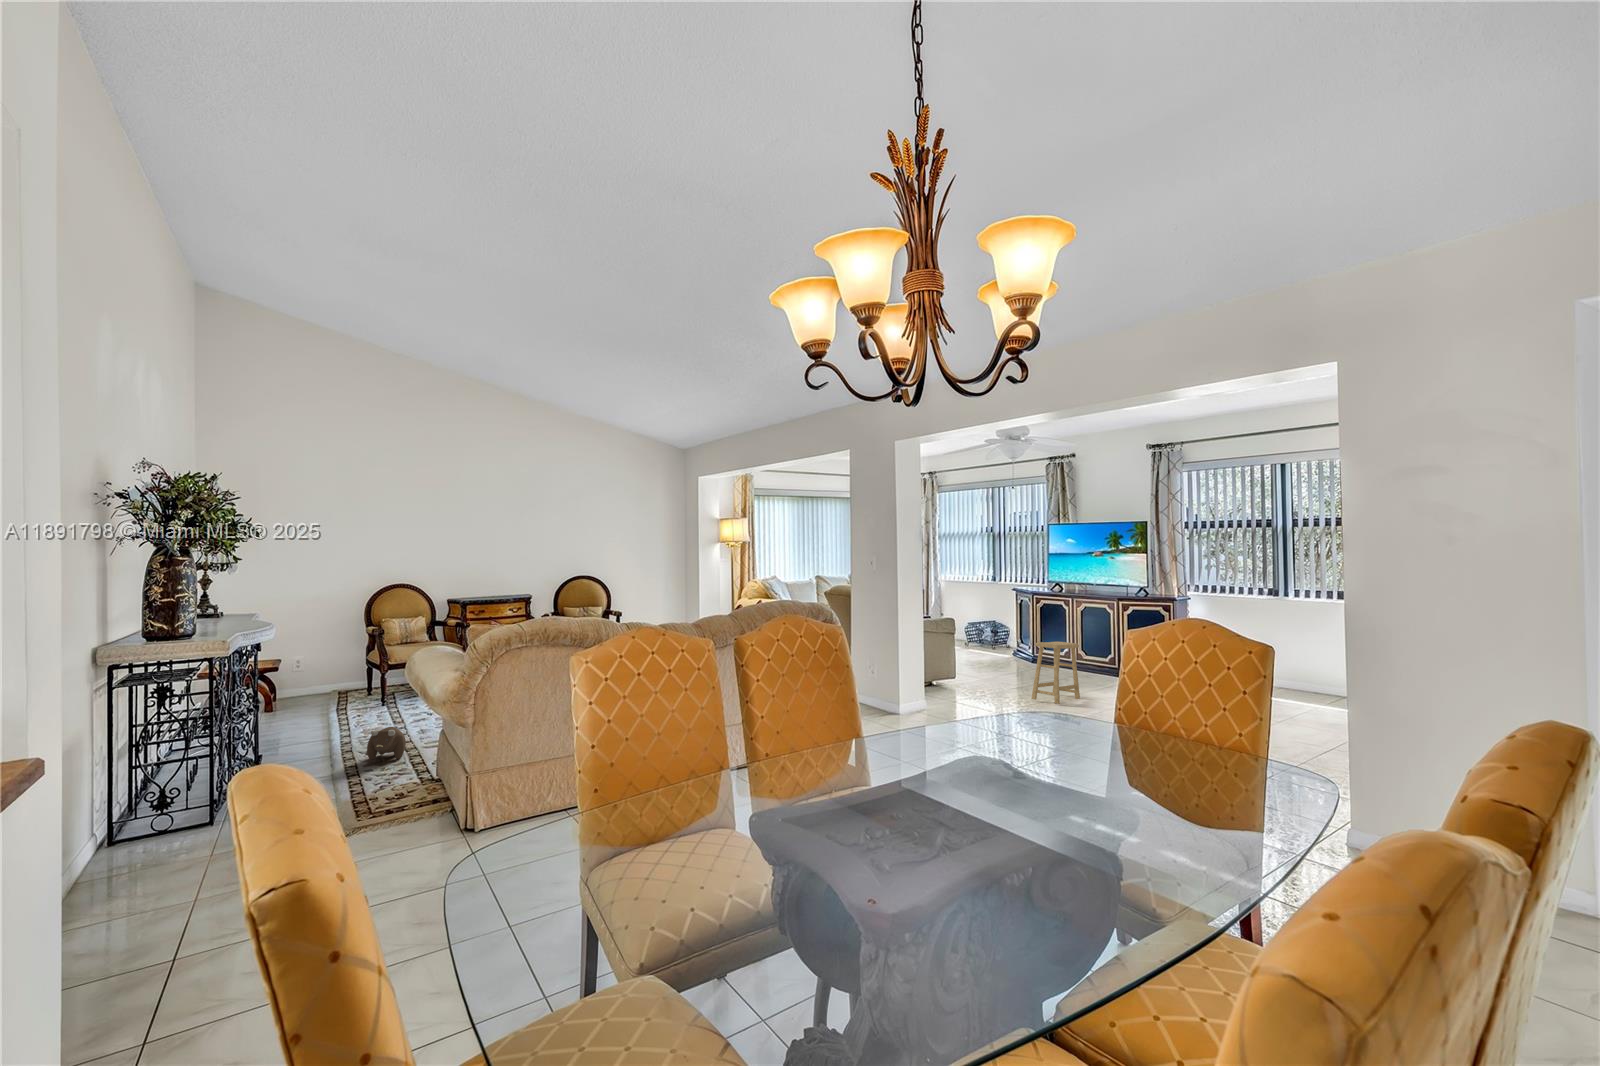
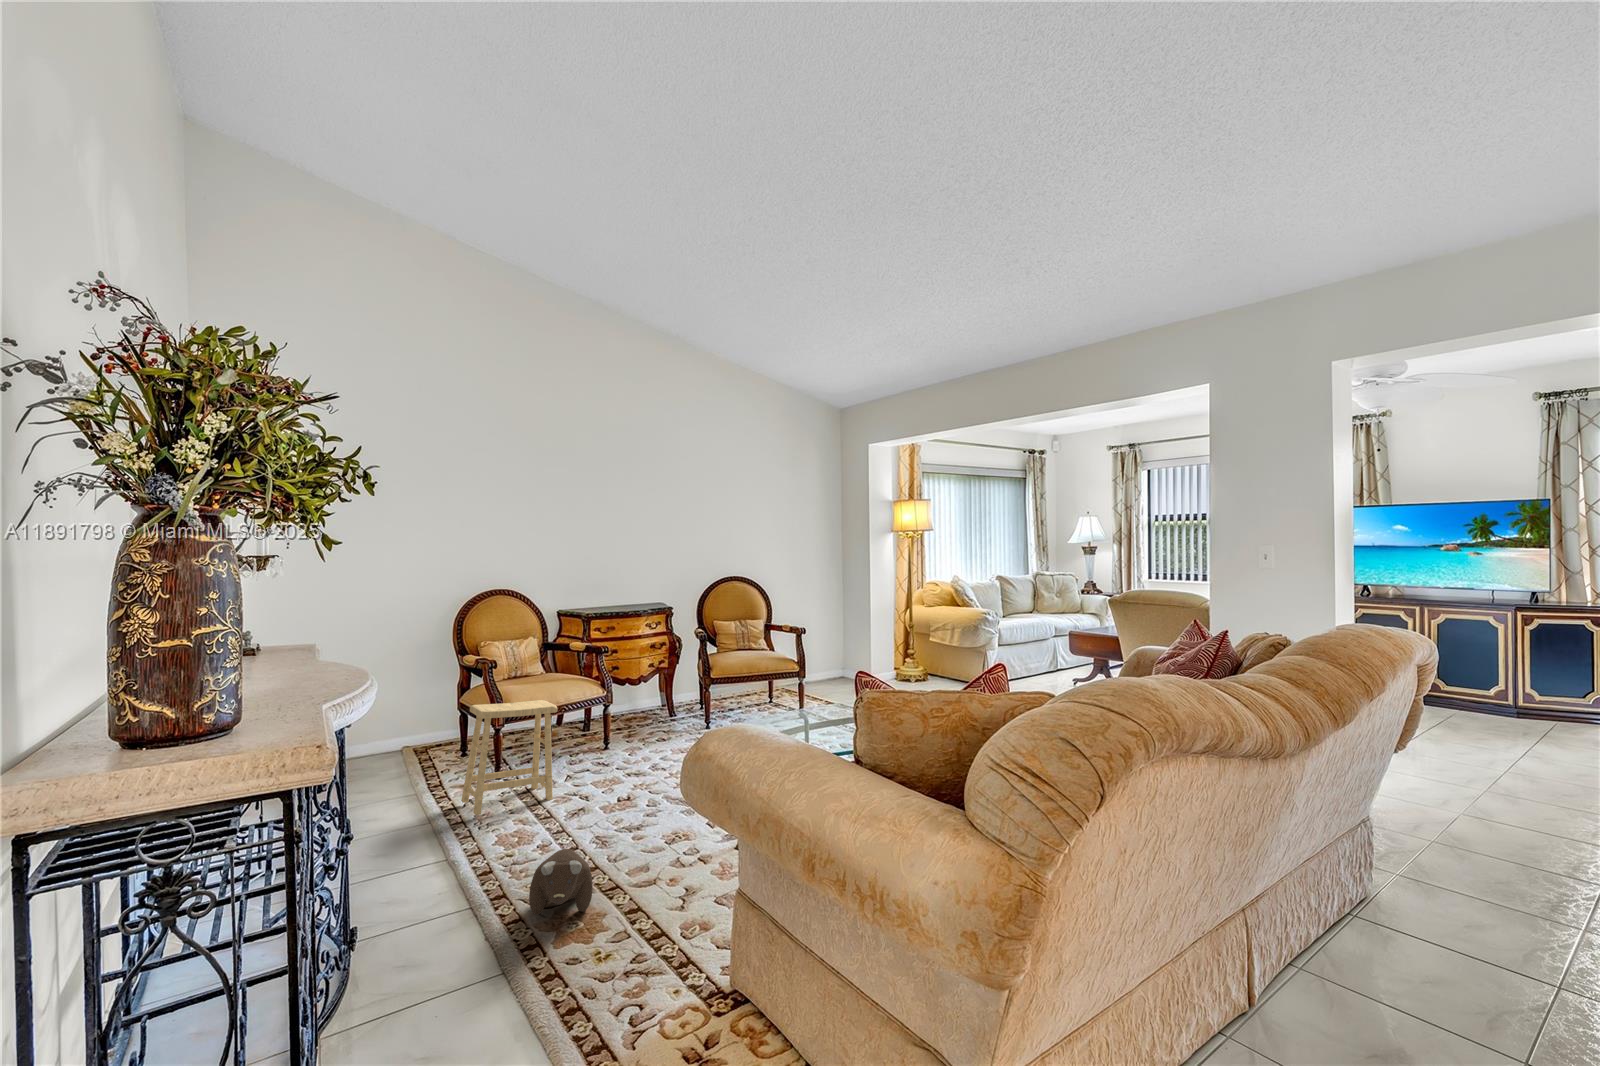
footstool: present [1031,641,1080,704] -> present [461,700,557,815]

